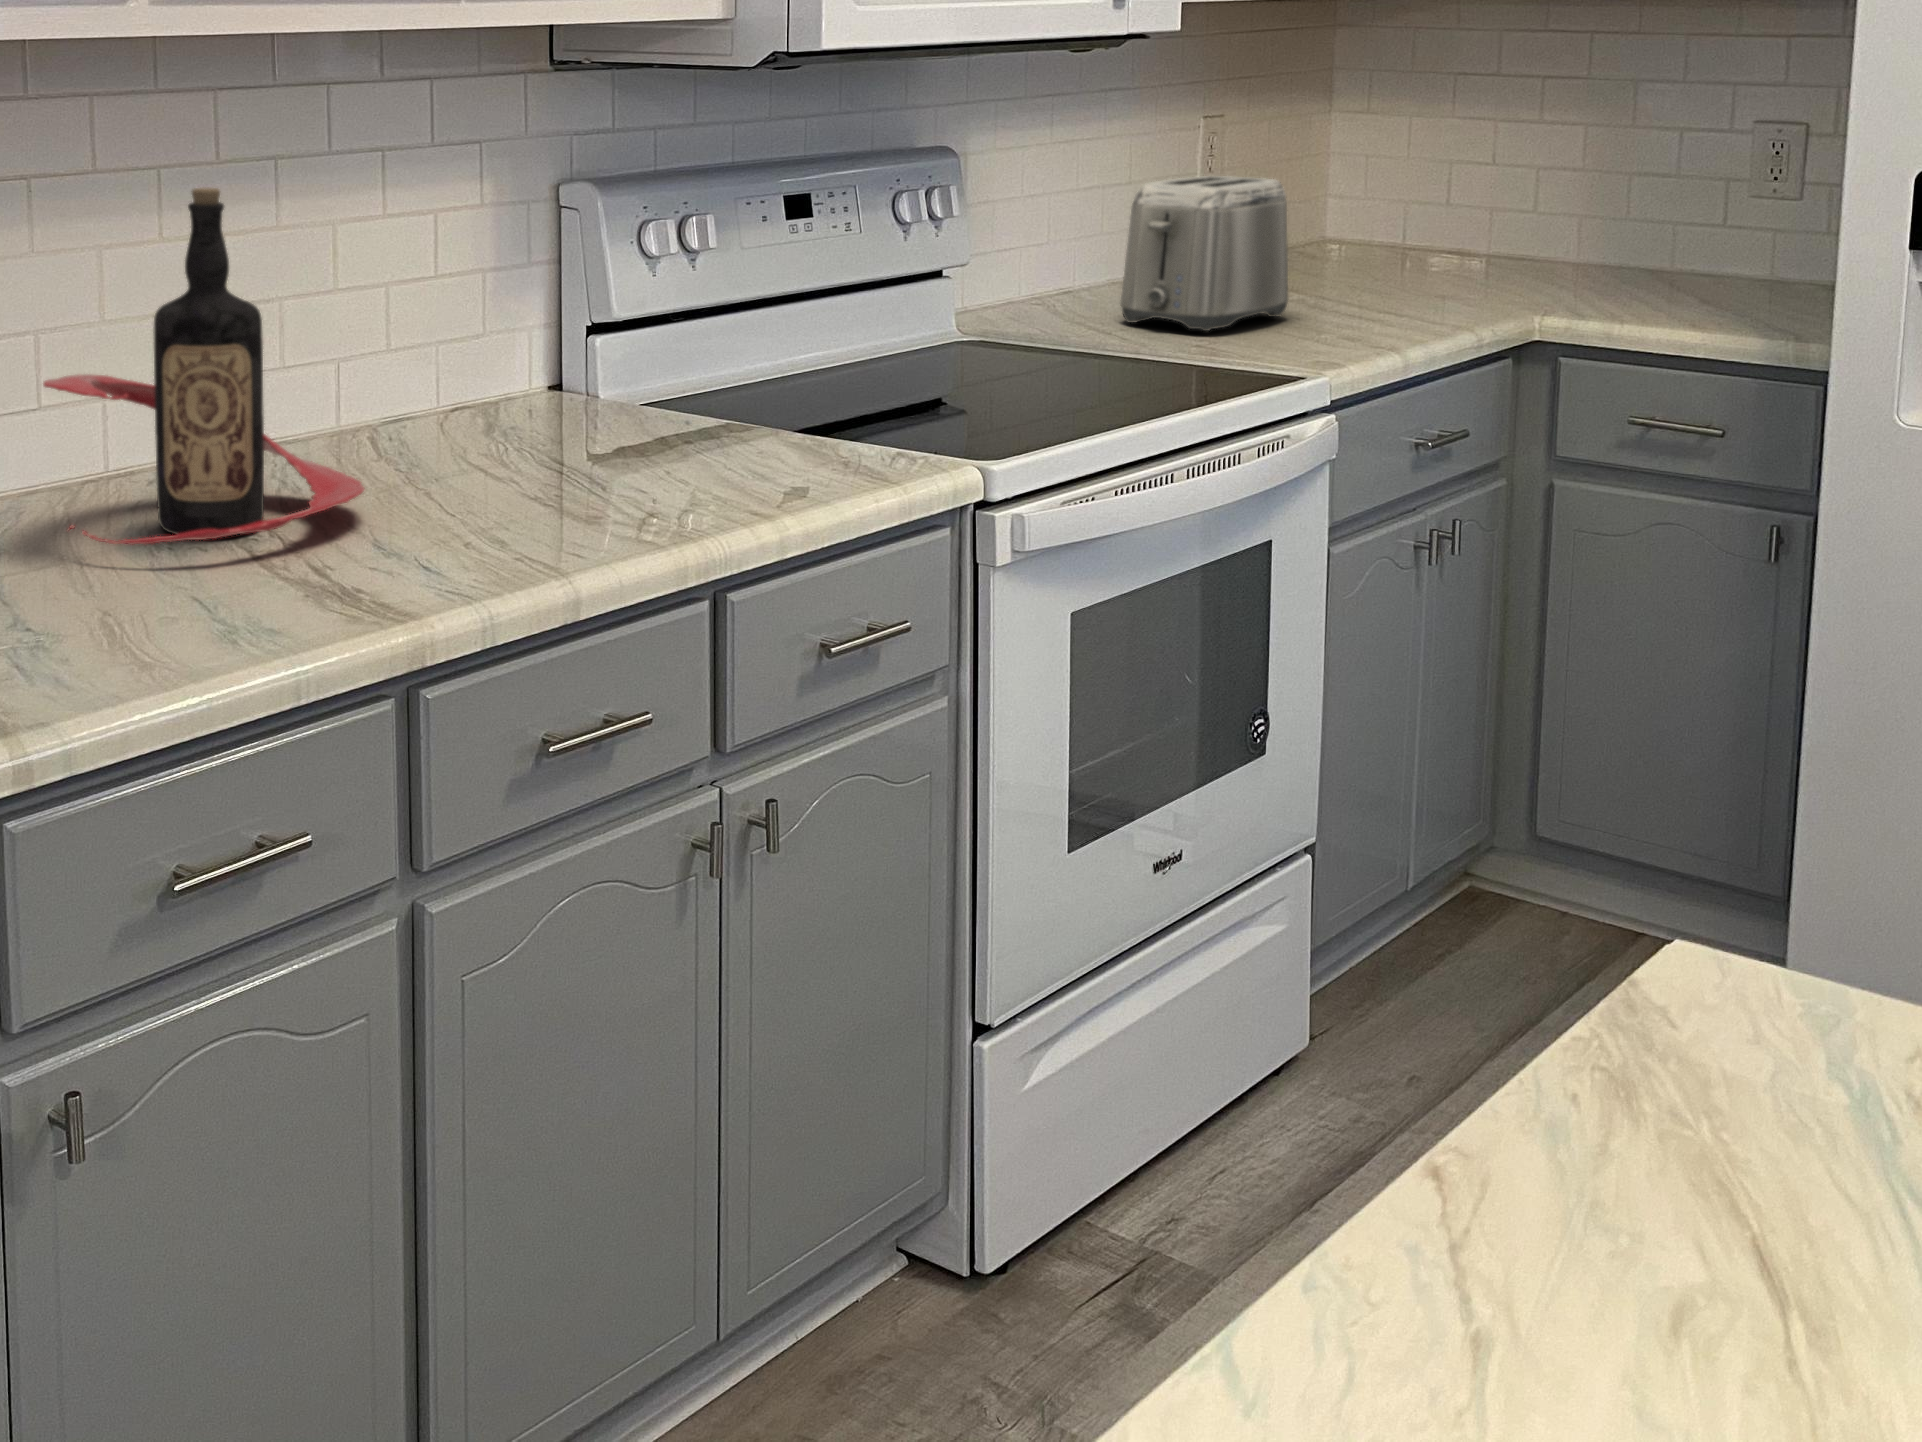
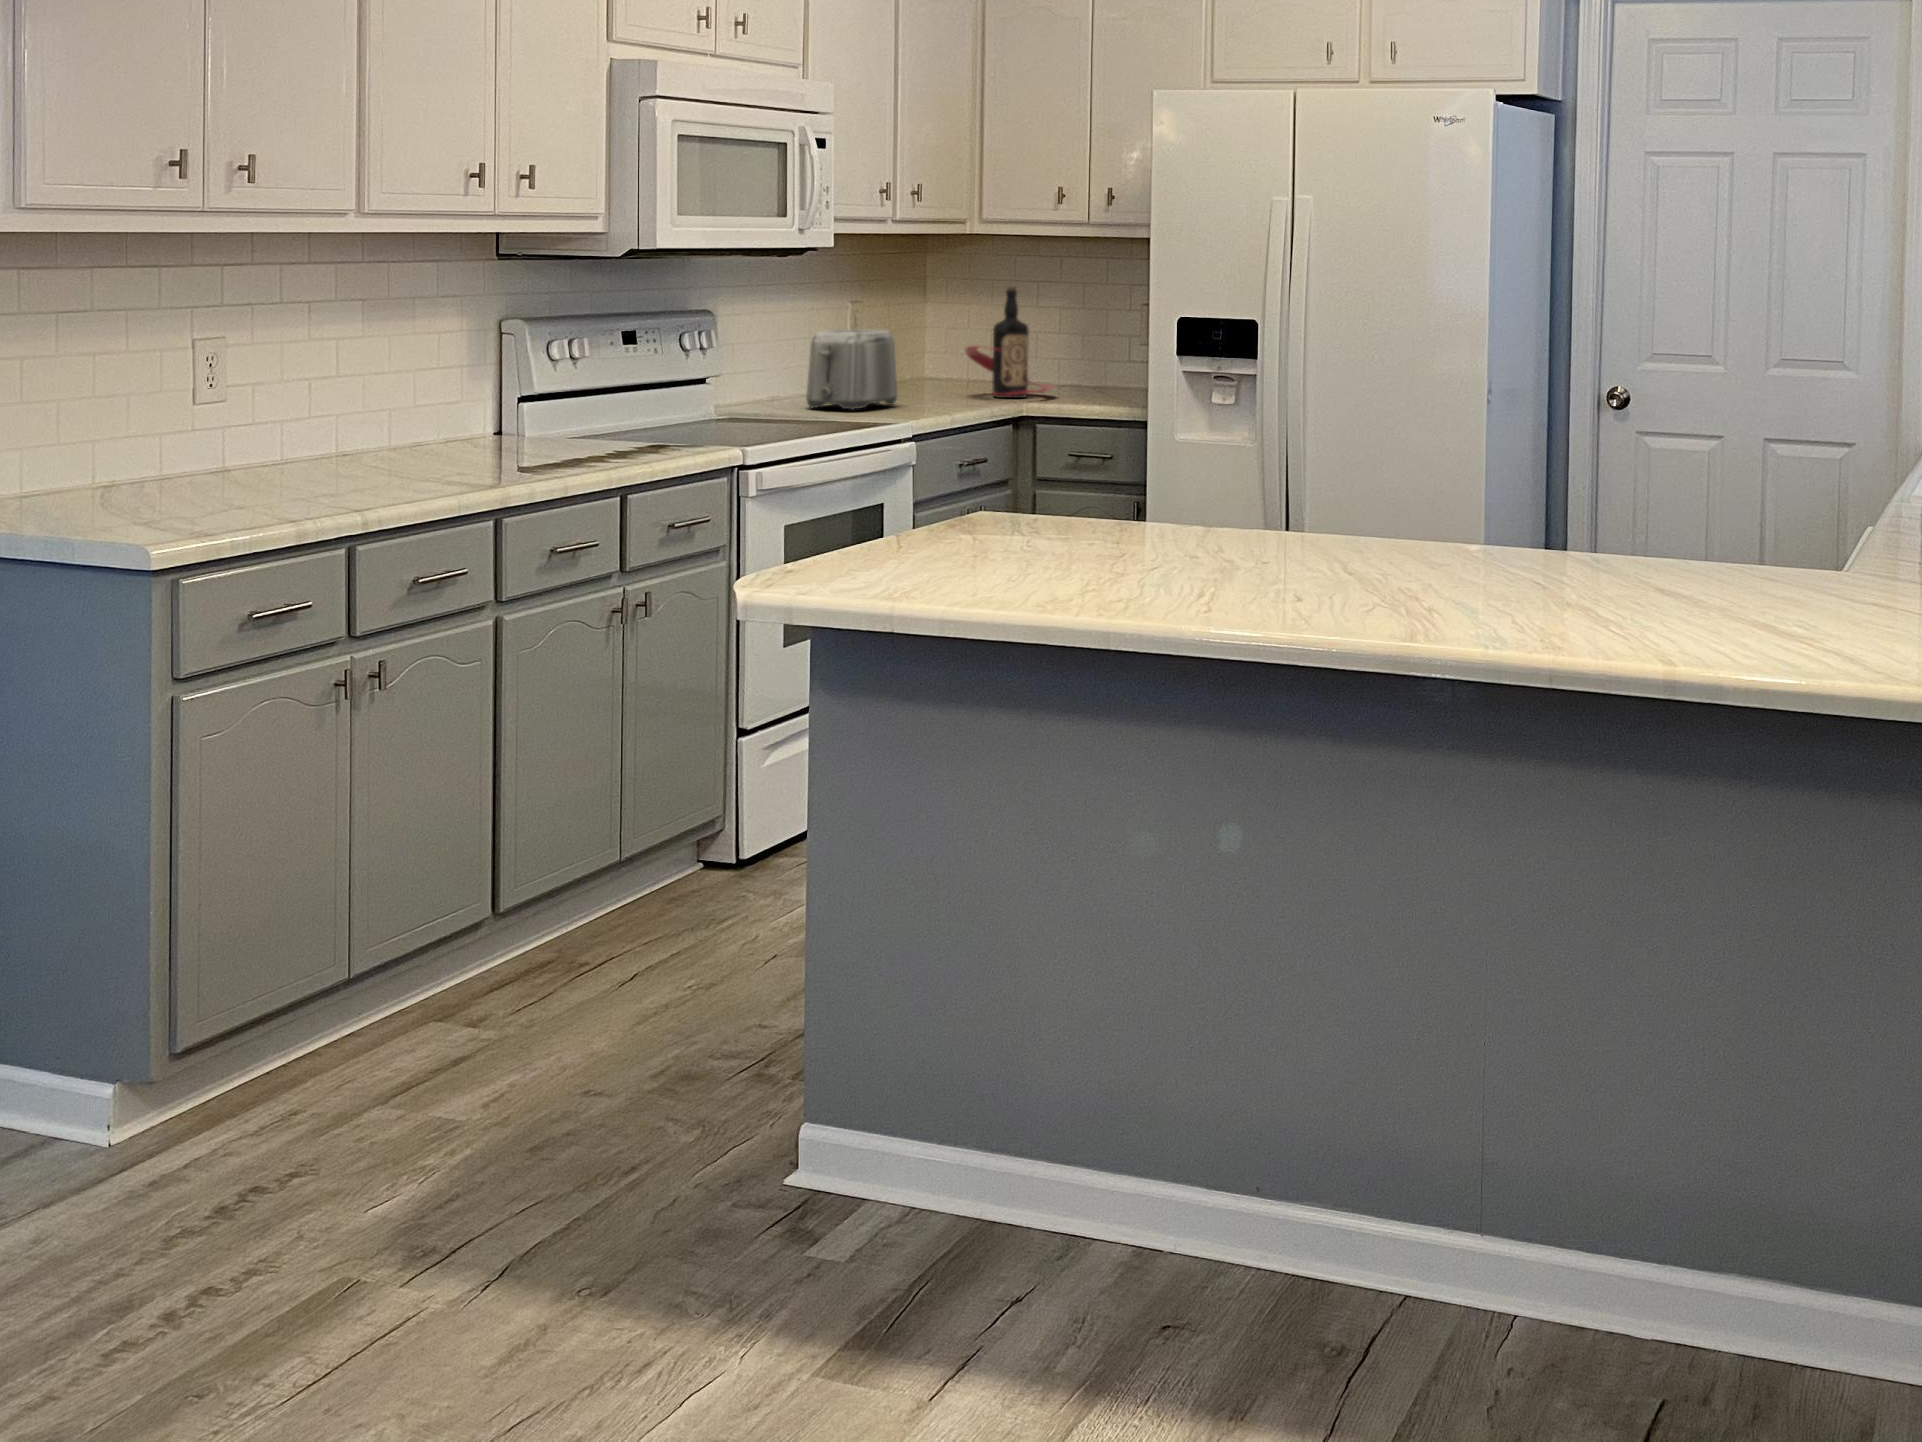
bottle: present [43,188,365,545] -> present [965,285,1054,398]

